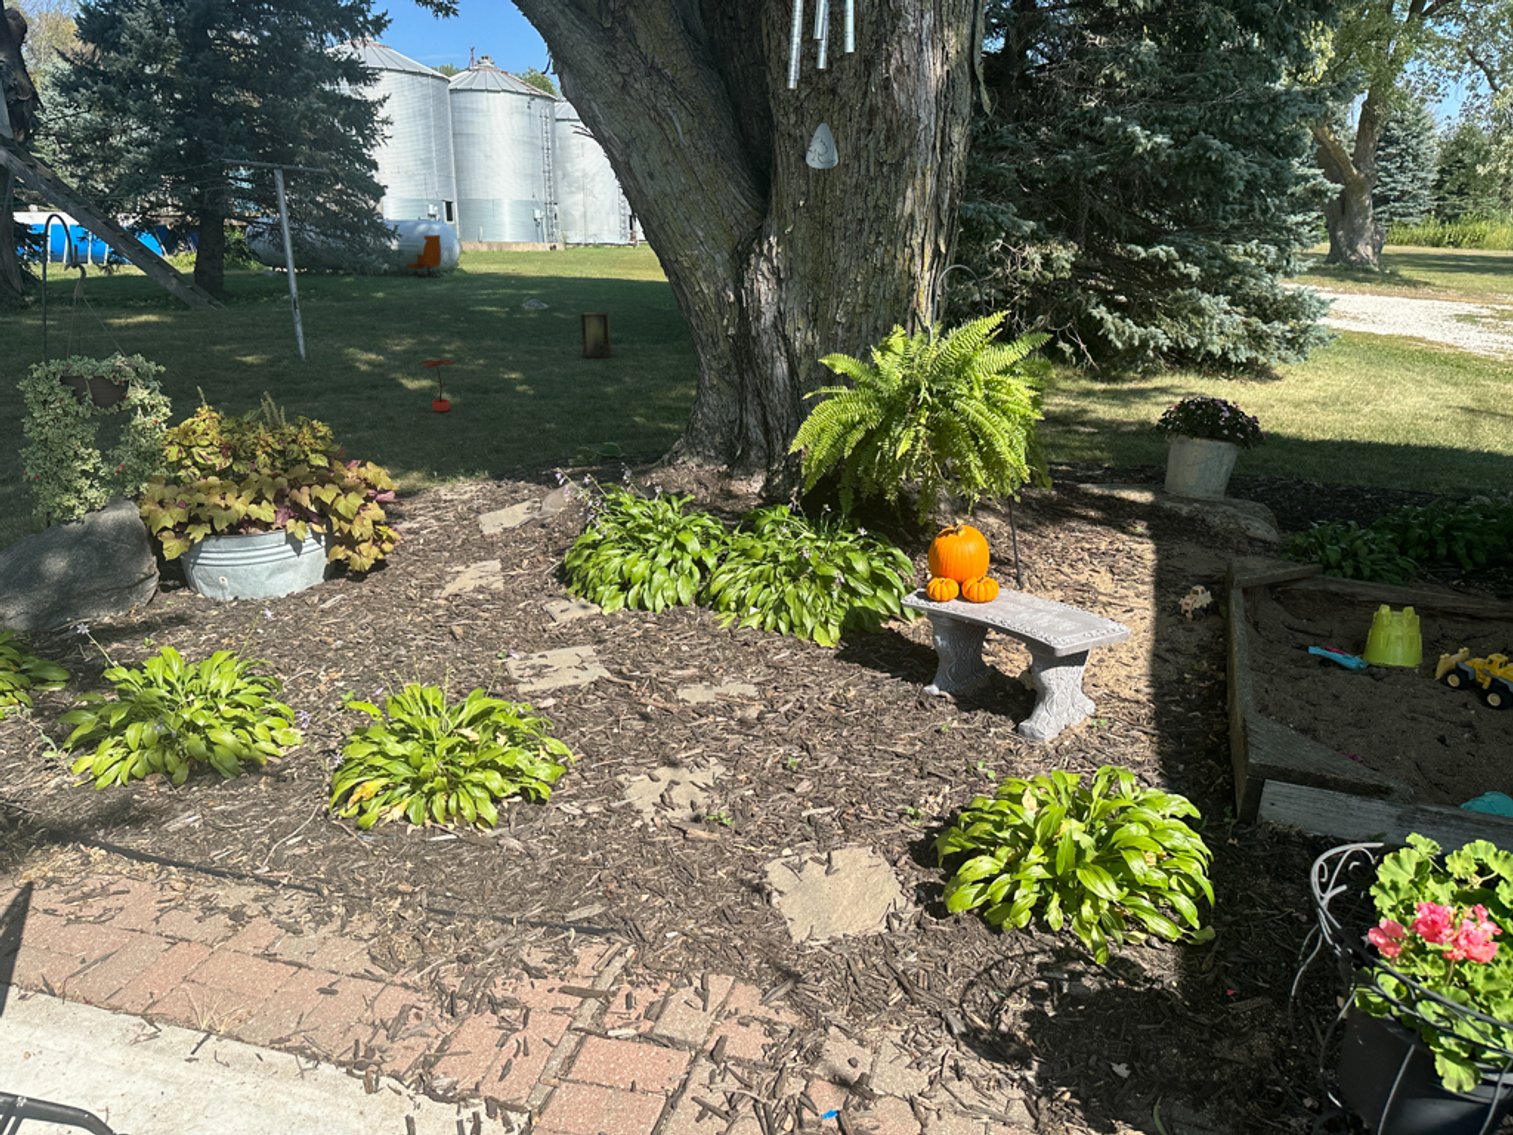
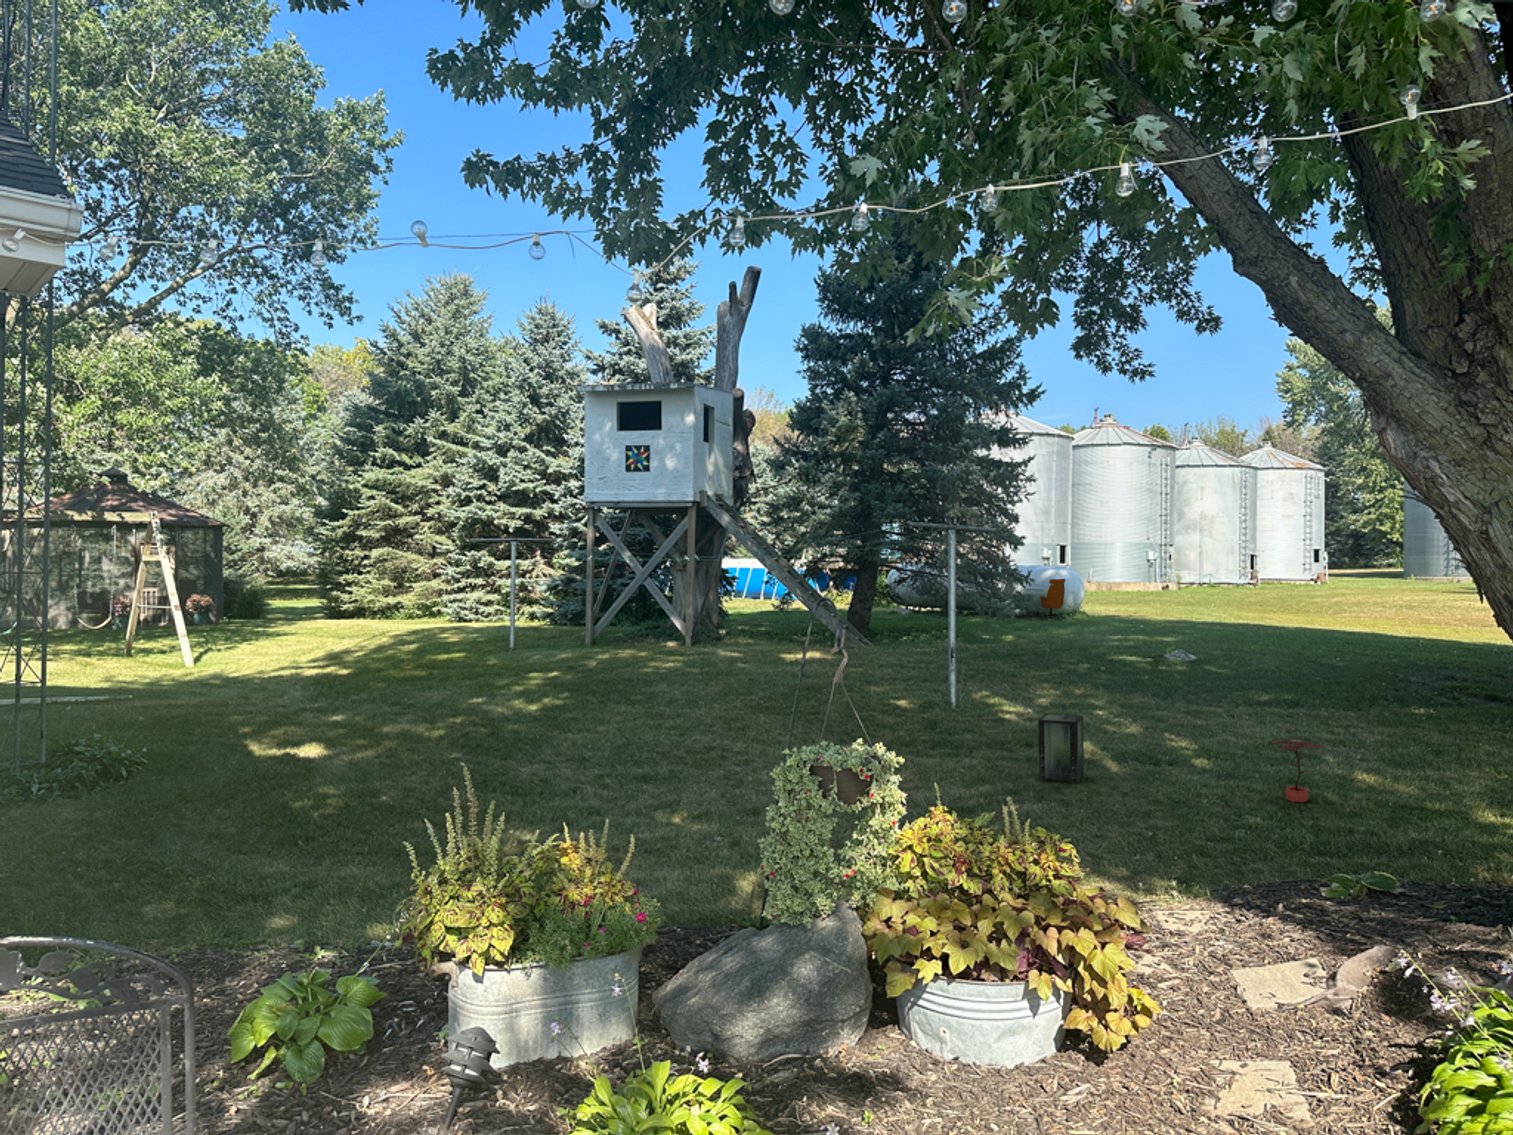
storage box: present [581,311,611,358] -> present [1038,714,1084,784]
potted plant: present [418,359,456,412] -> present [1271,739,1323,802]

